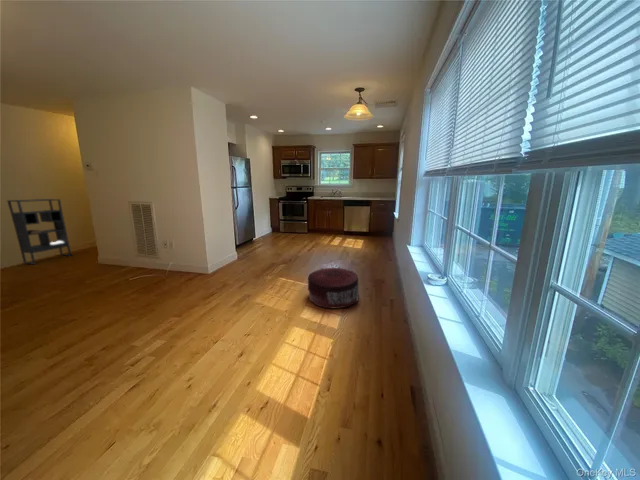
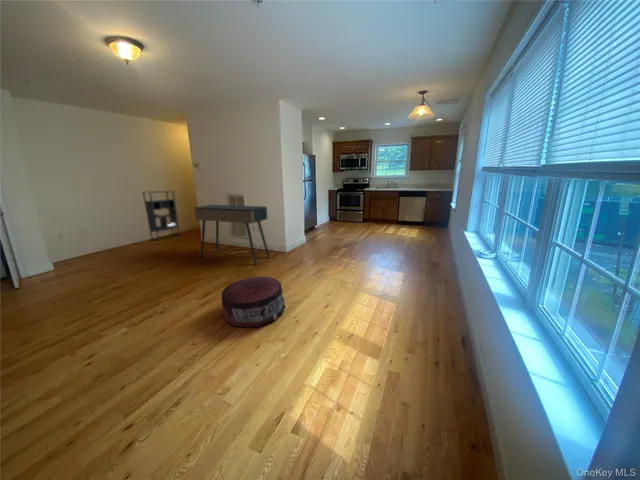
console table: none [72,217,184,295] -> present [194,205,269,264]
pouf: present [308,268,359,308] -> present [221,276,286,327]

